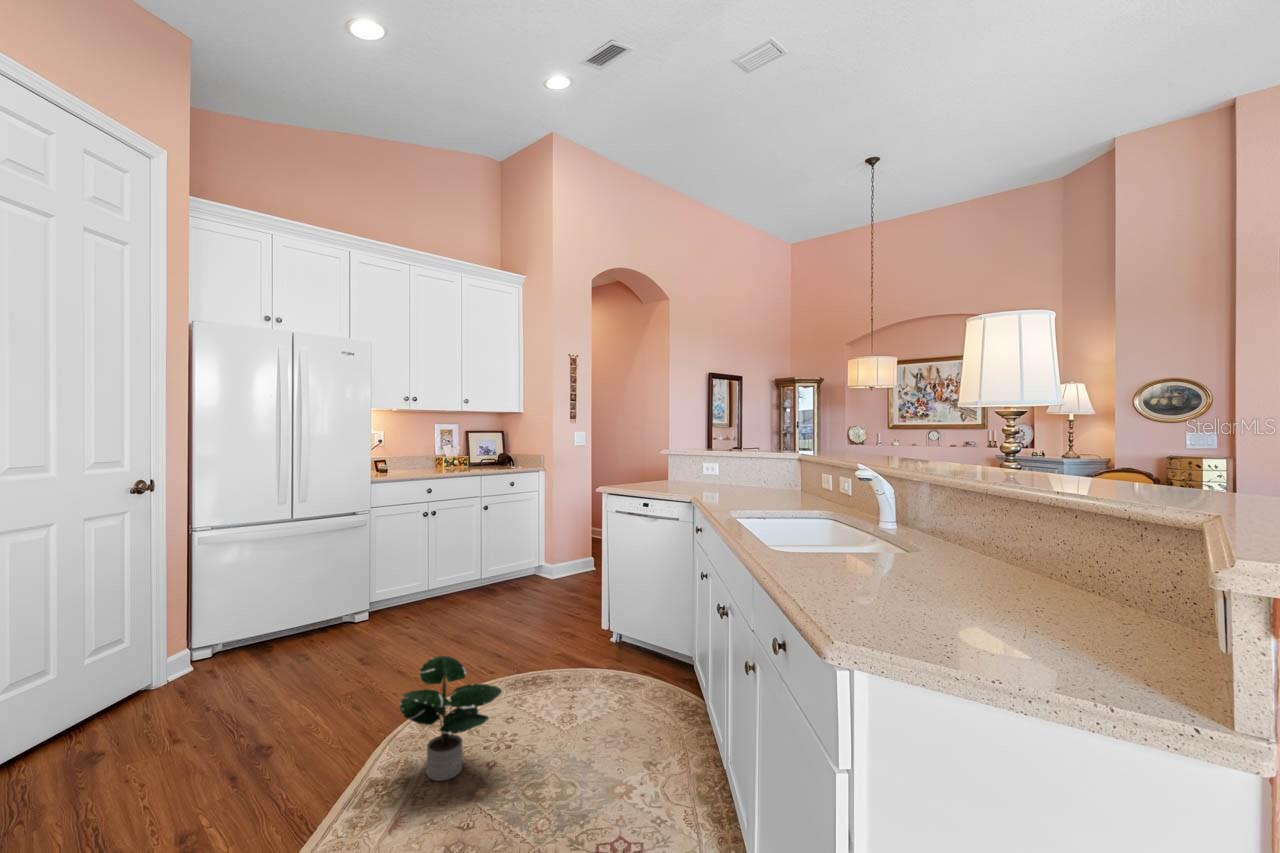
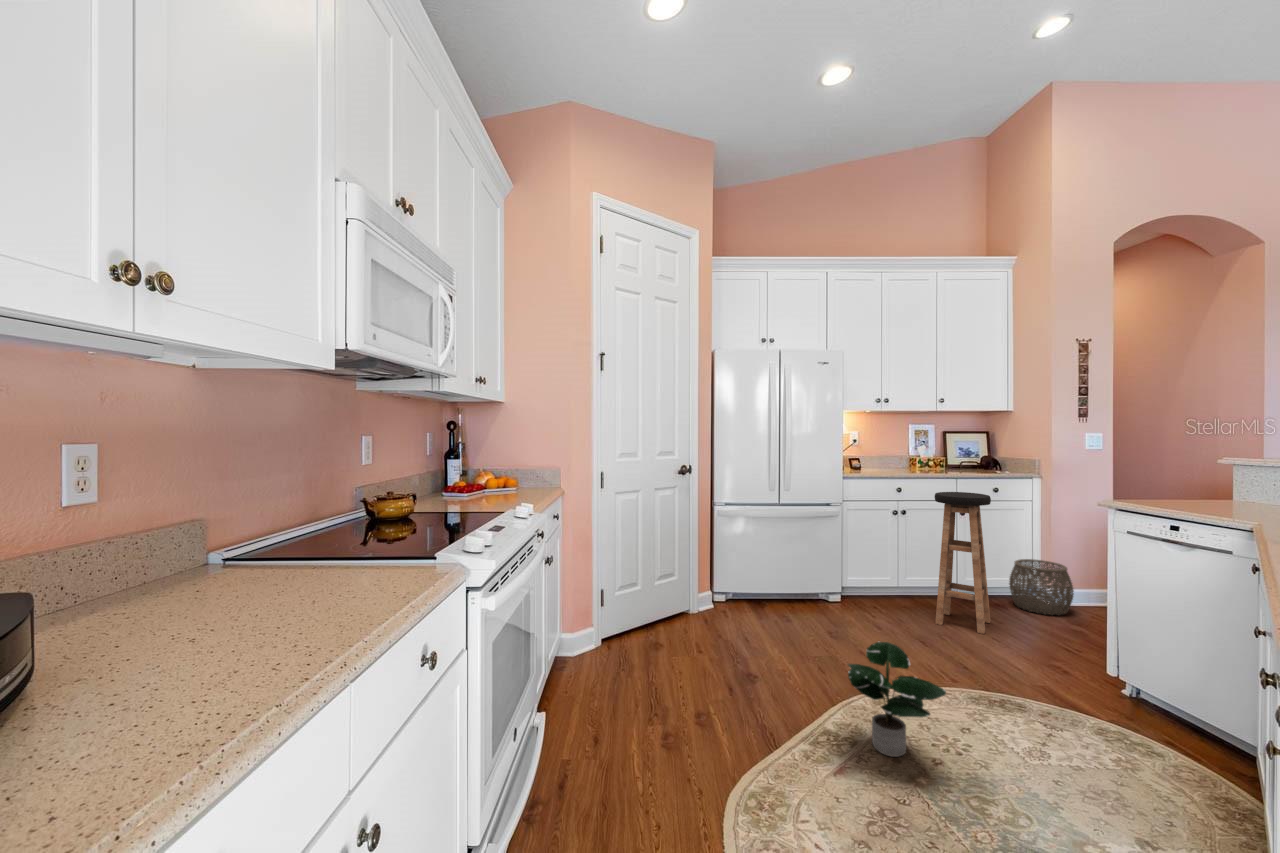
bar stool: none [465,489,514,624] -> present [935,492,991,634]
woven basket: none [521,544,568,592] -> present [1009,559,1074,615]

